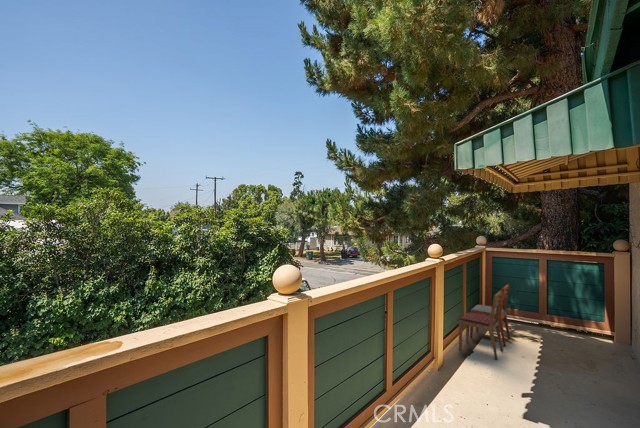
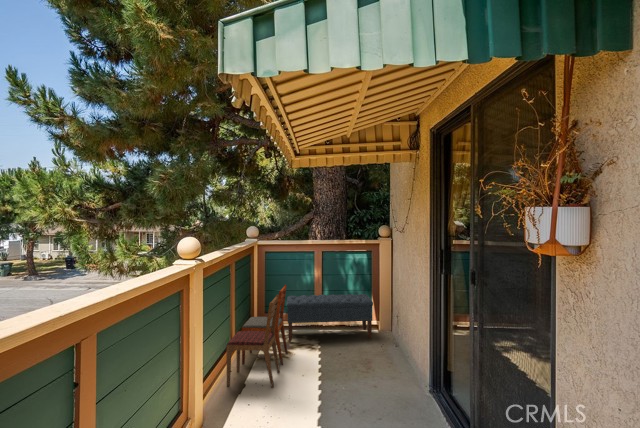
bench: none [510,294,606,348] -> present [287,294,373,342]

